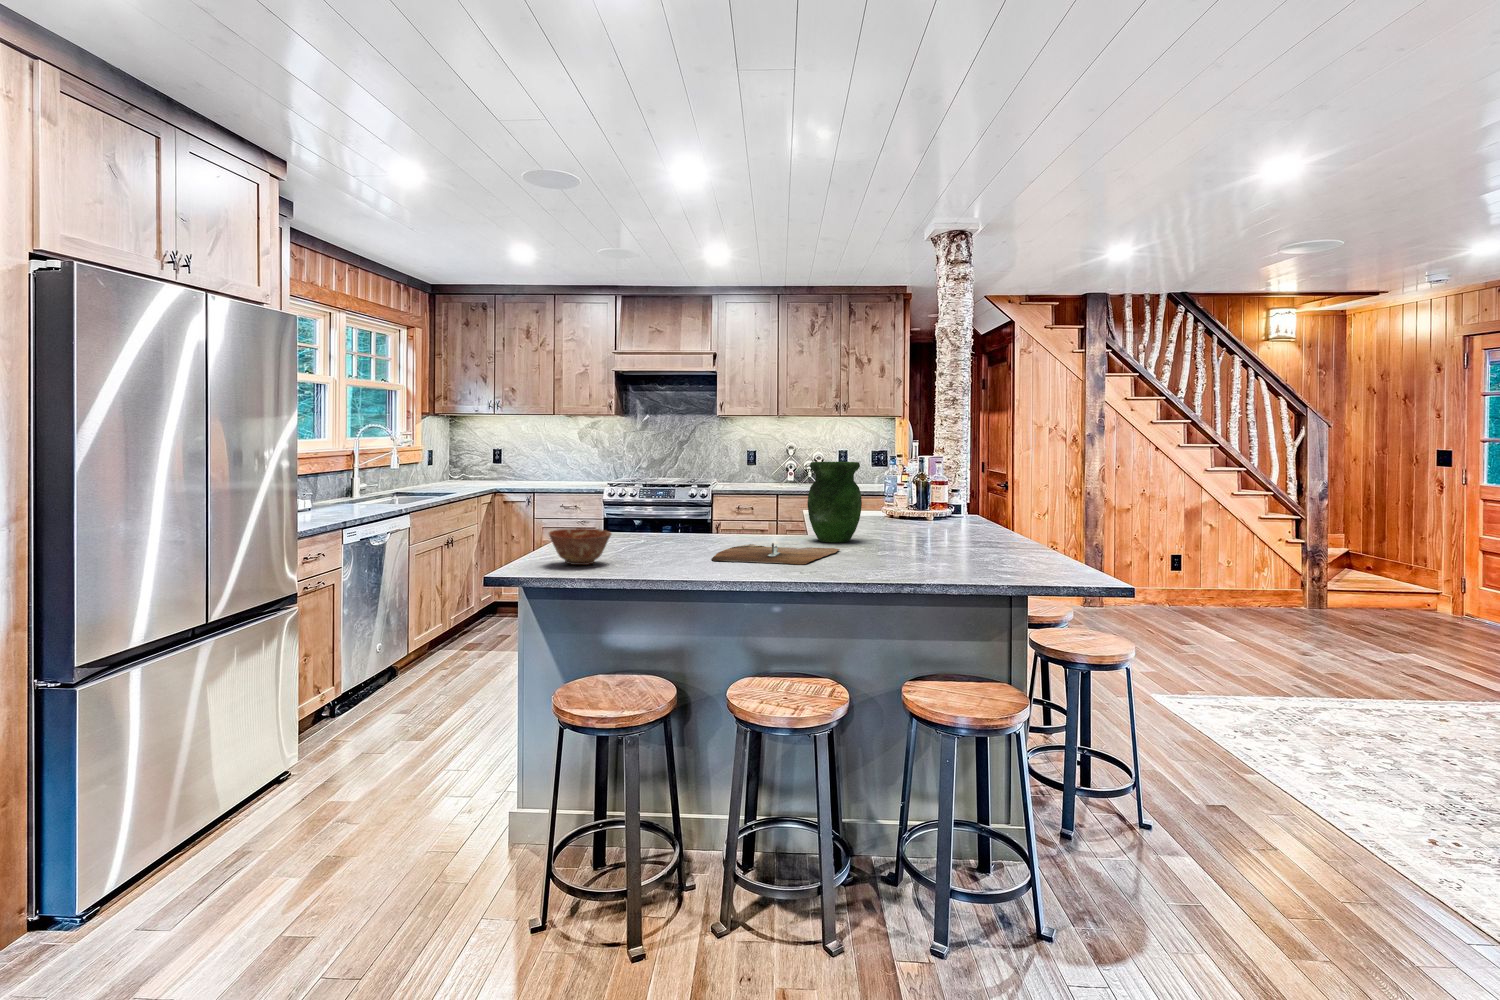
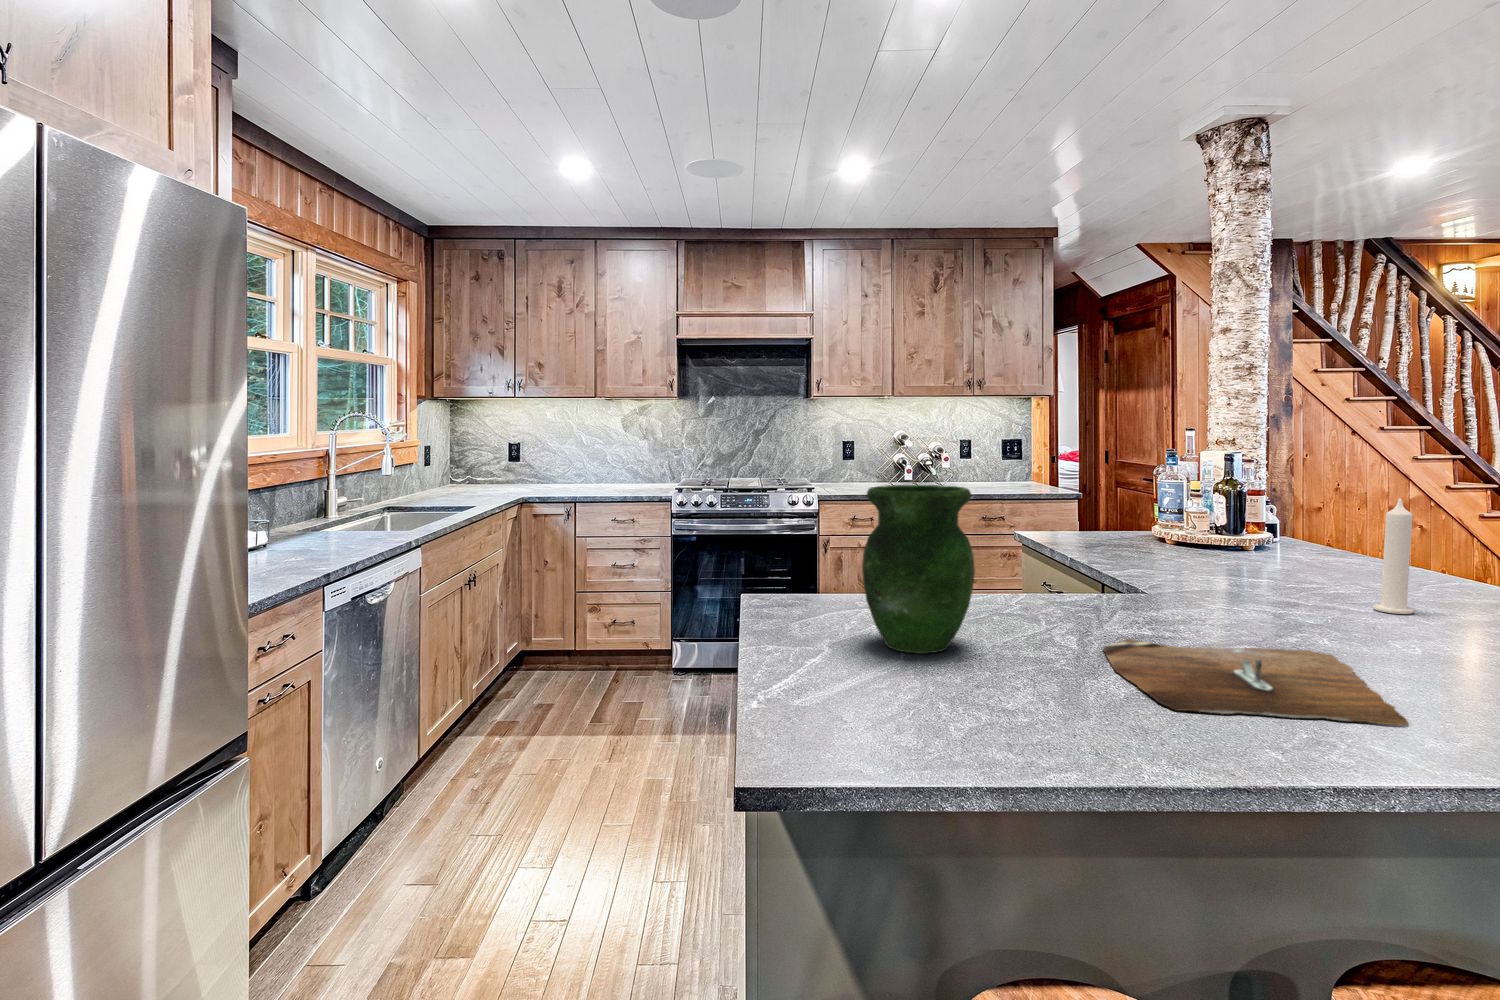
vase: present [807,462,862,542] -> present [862,485,975,653]
candle: none [926,475,945,540] -> present [1373,498,1414,614]
ceramic bowl: present [549,528,611,565] -> none [844,645,987,744]

